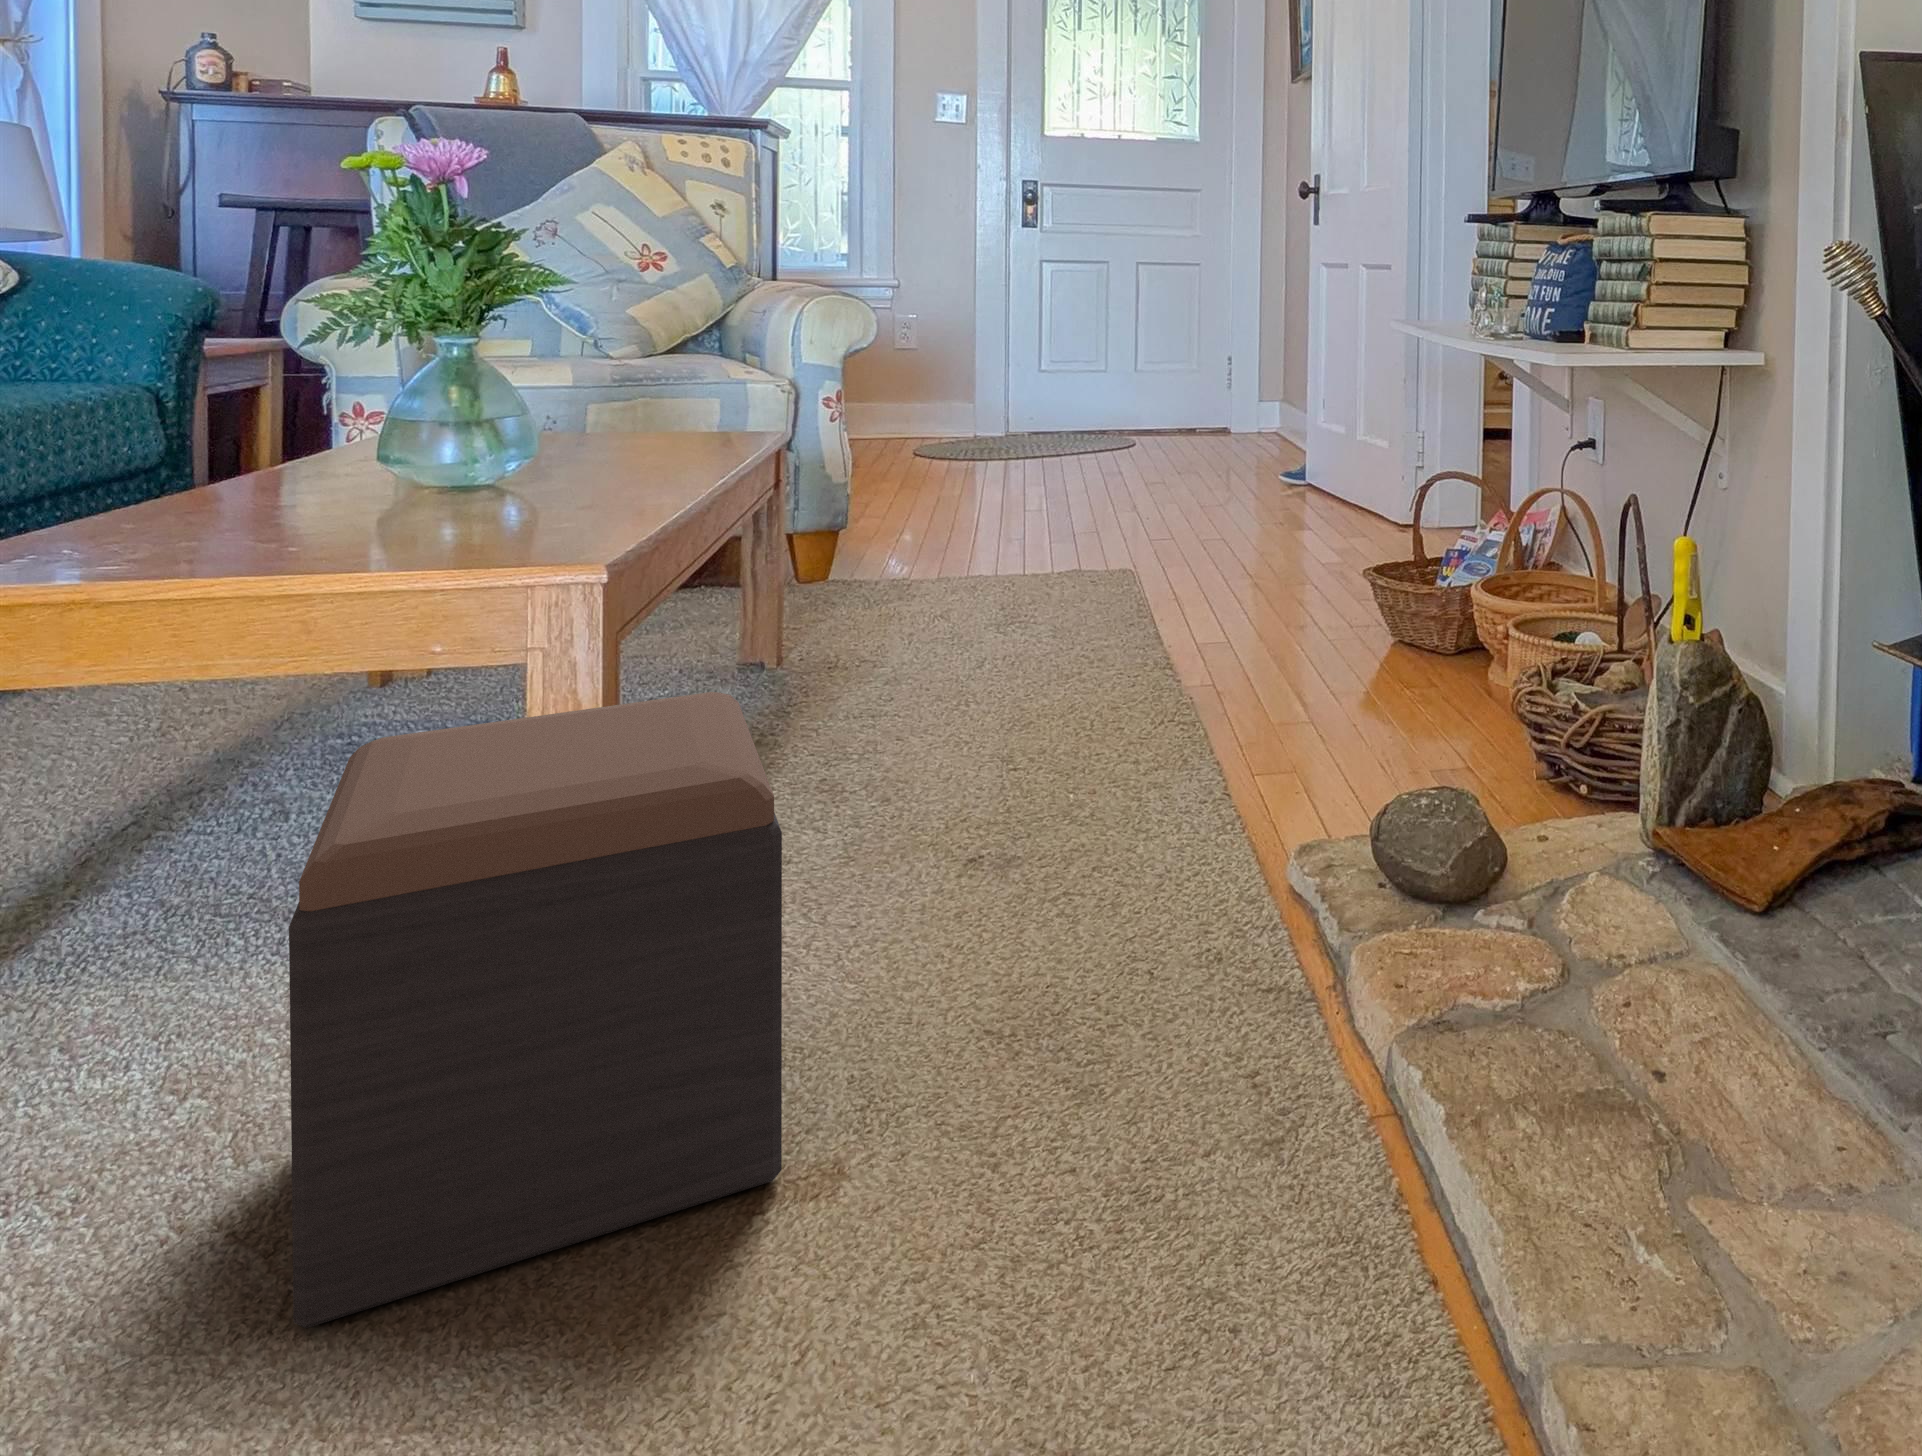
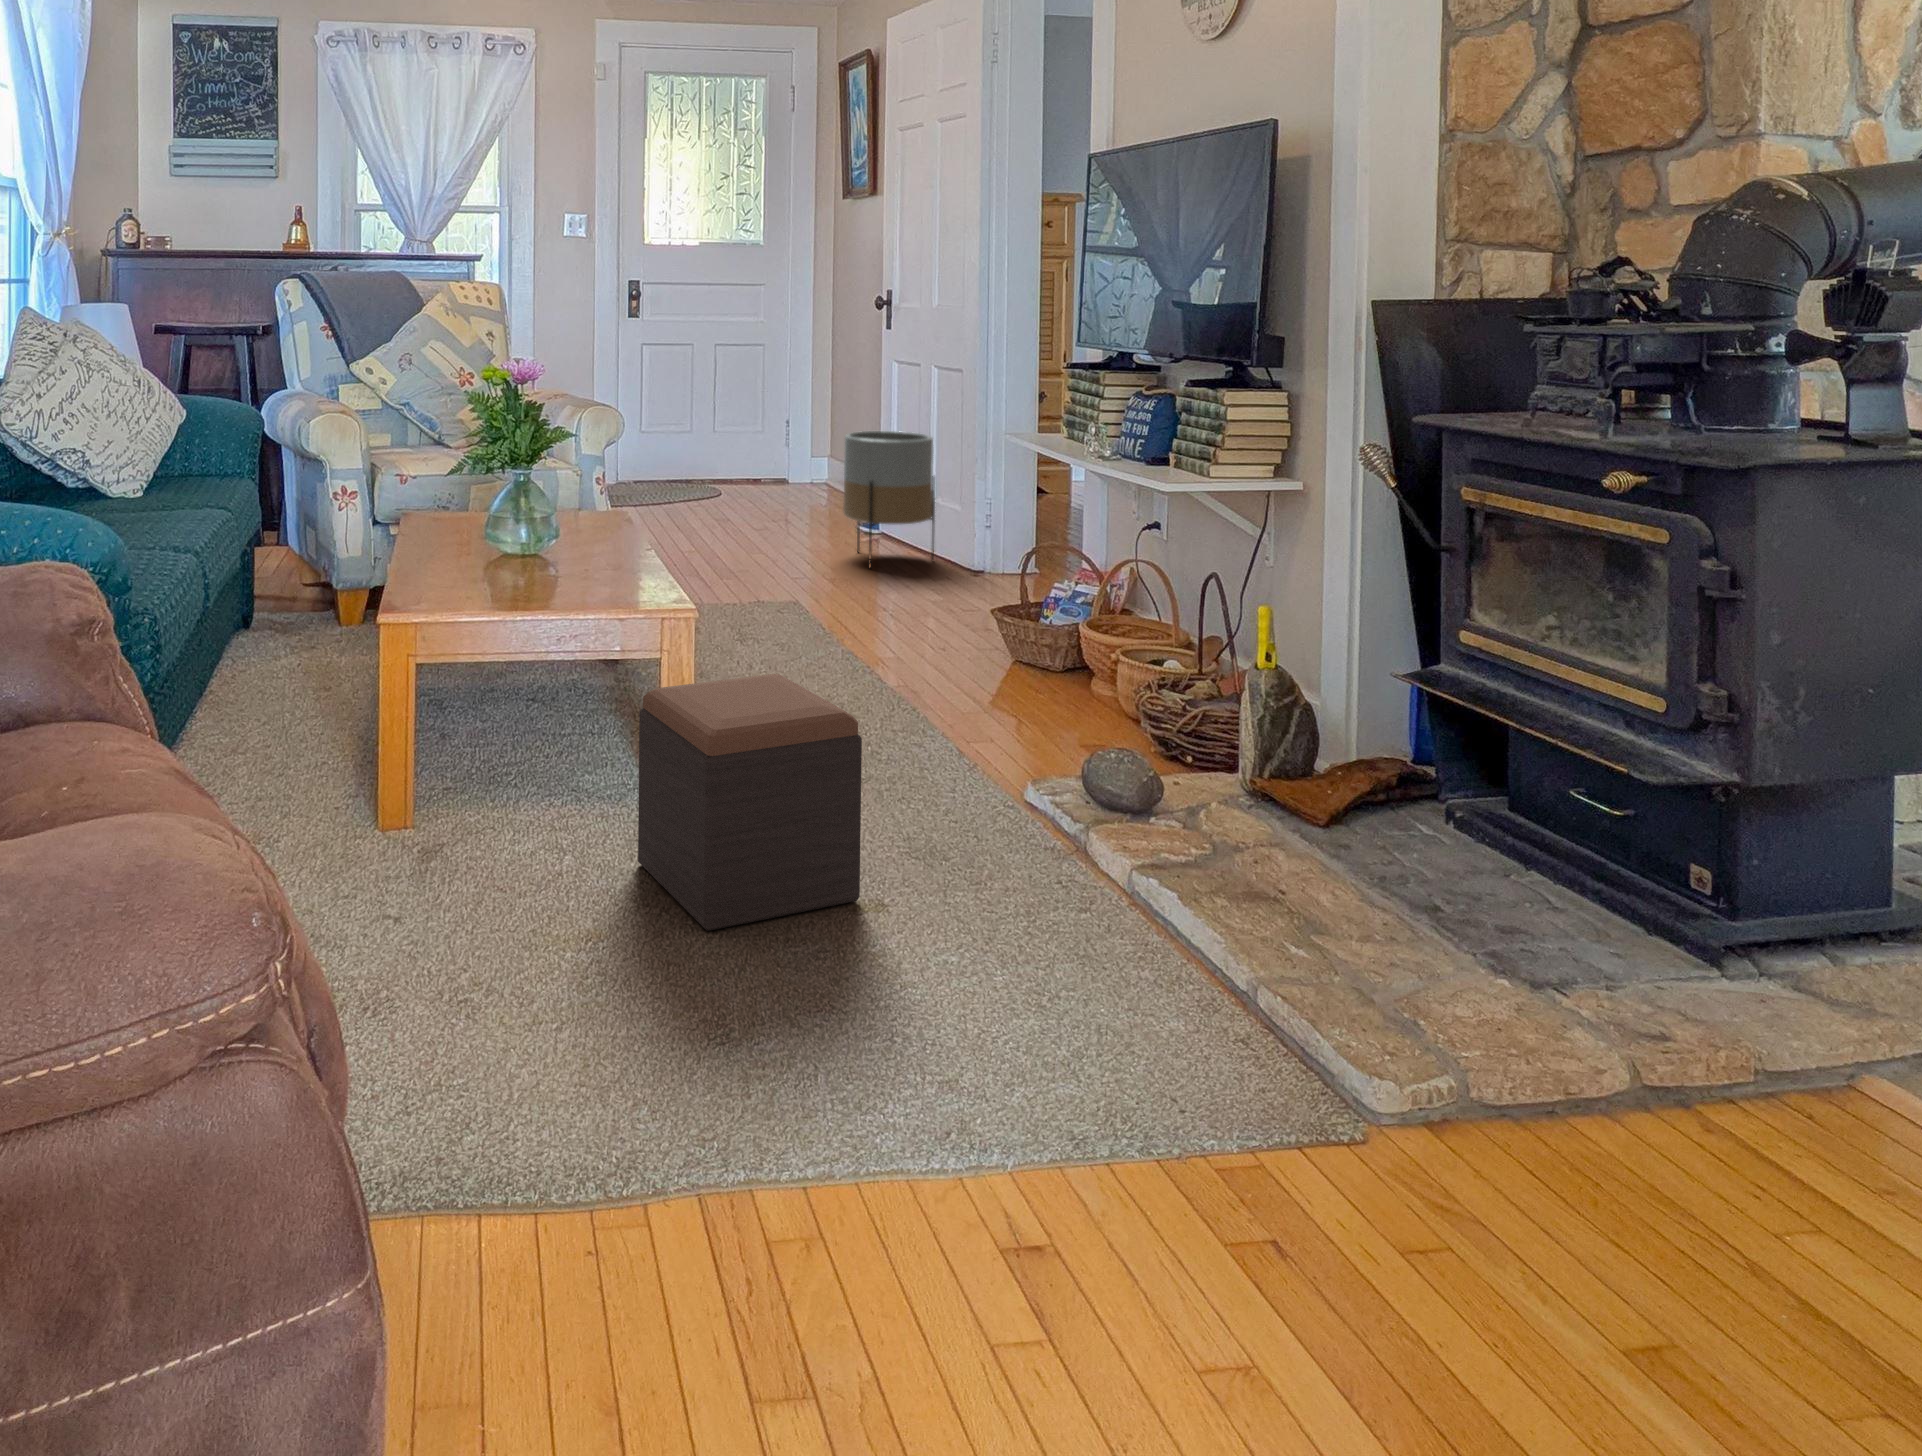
planter: none [1236,345,1357,522] -> present [843,431,935,567]

